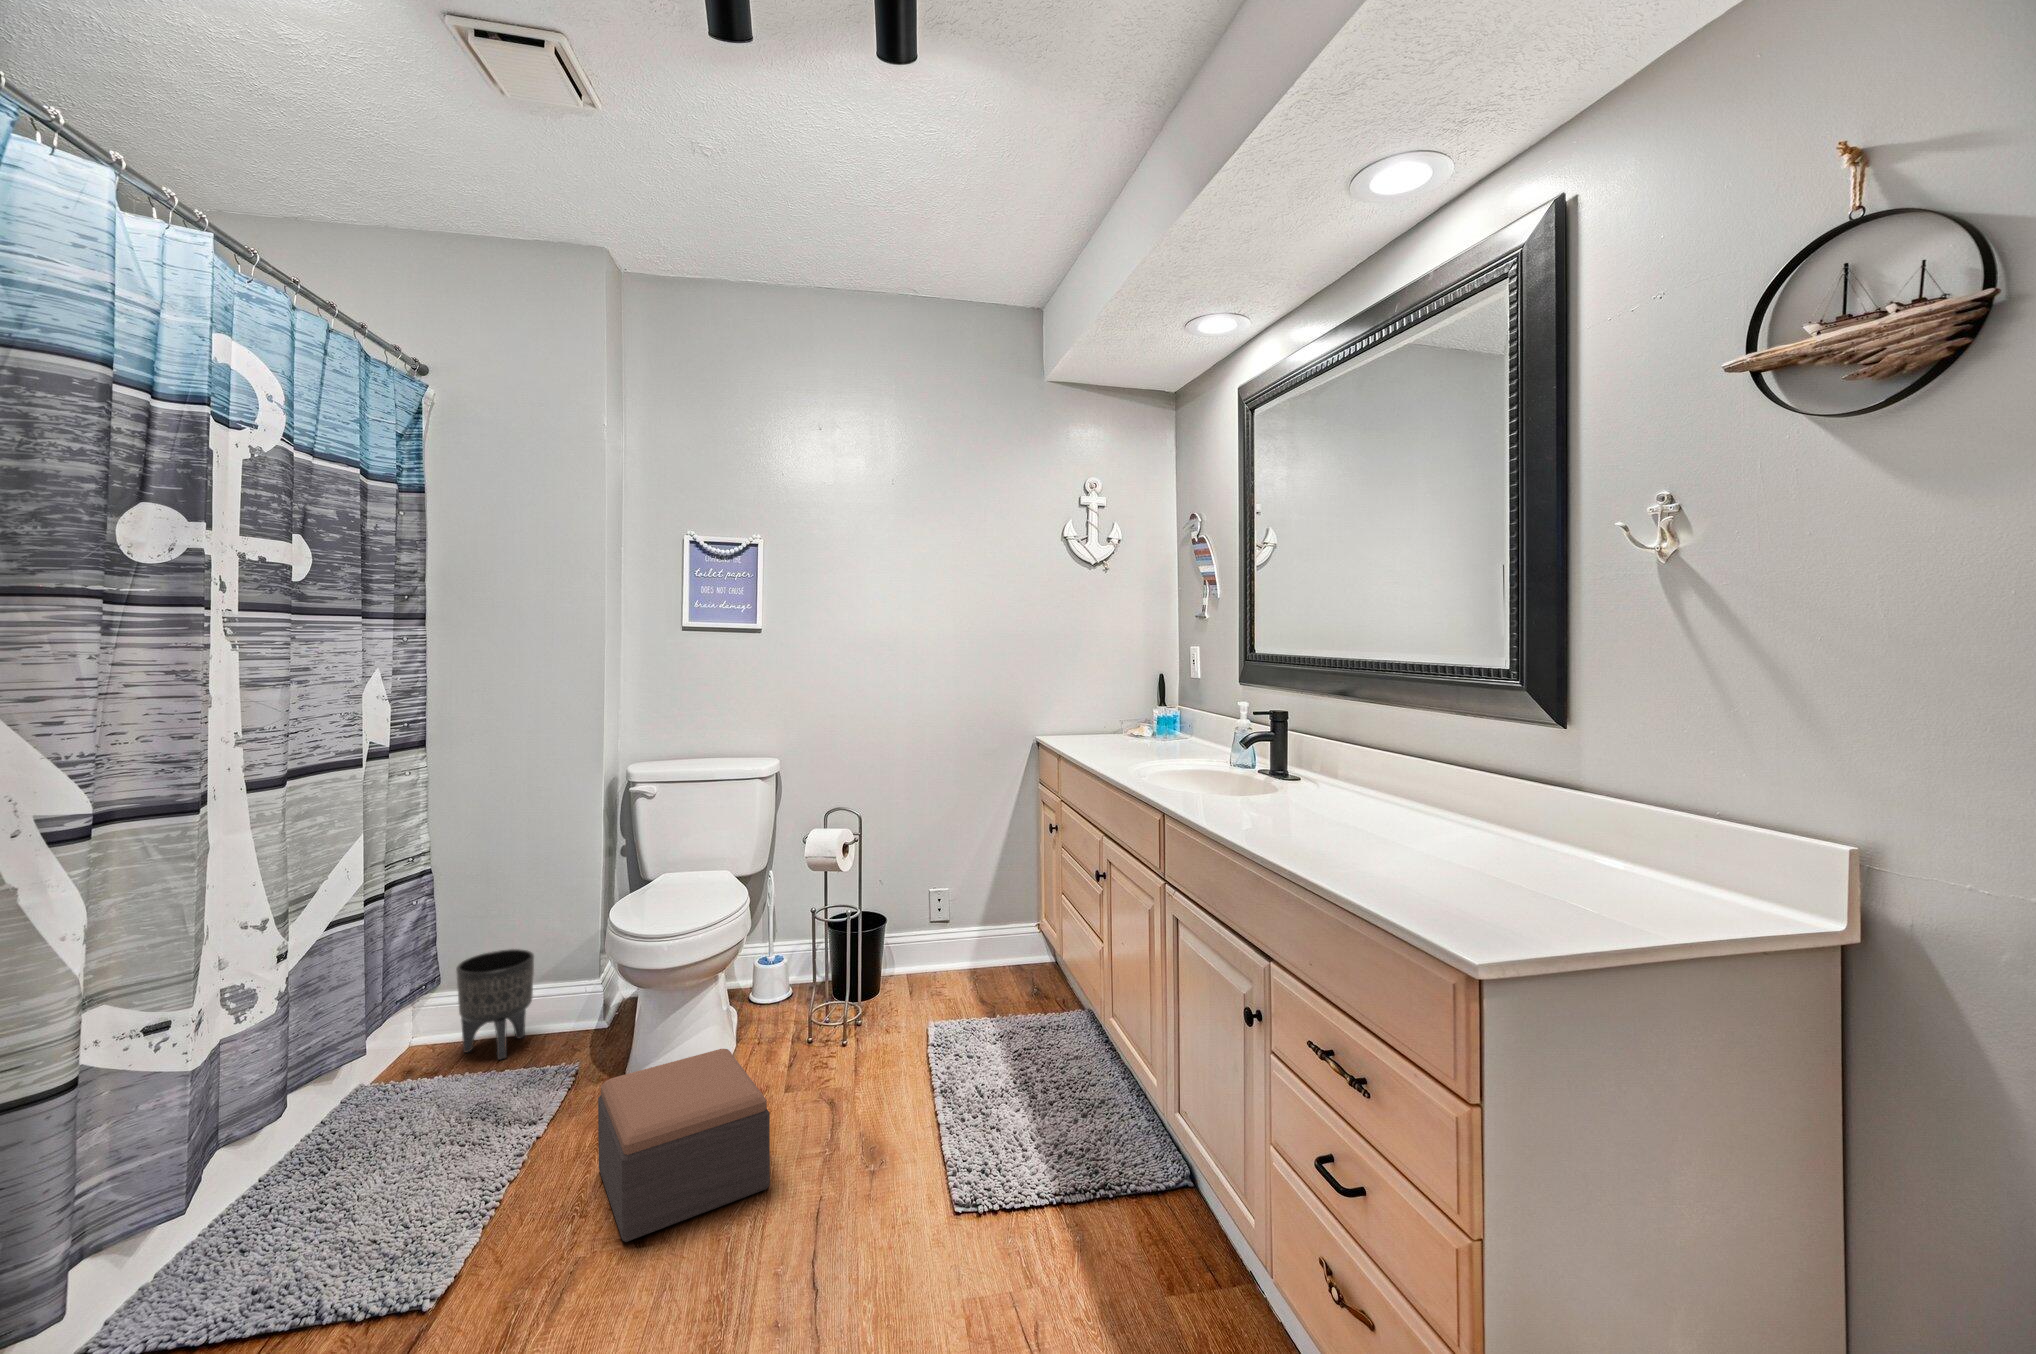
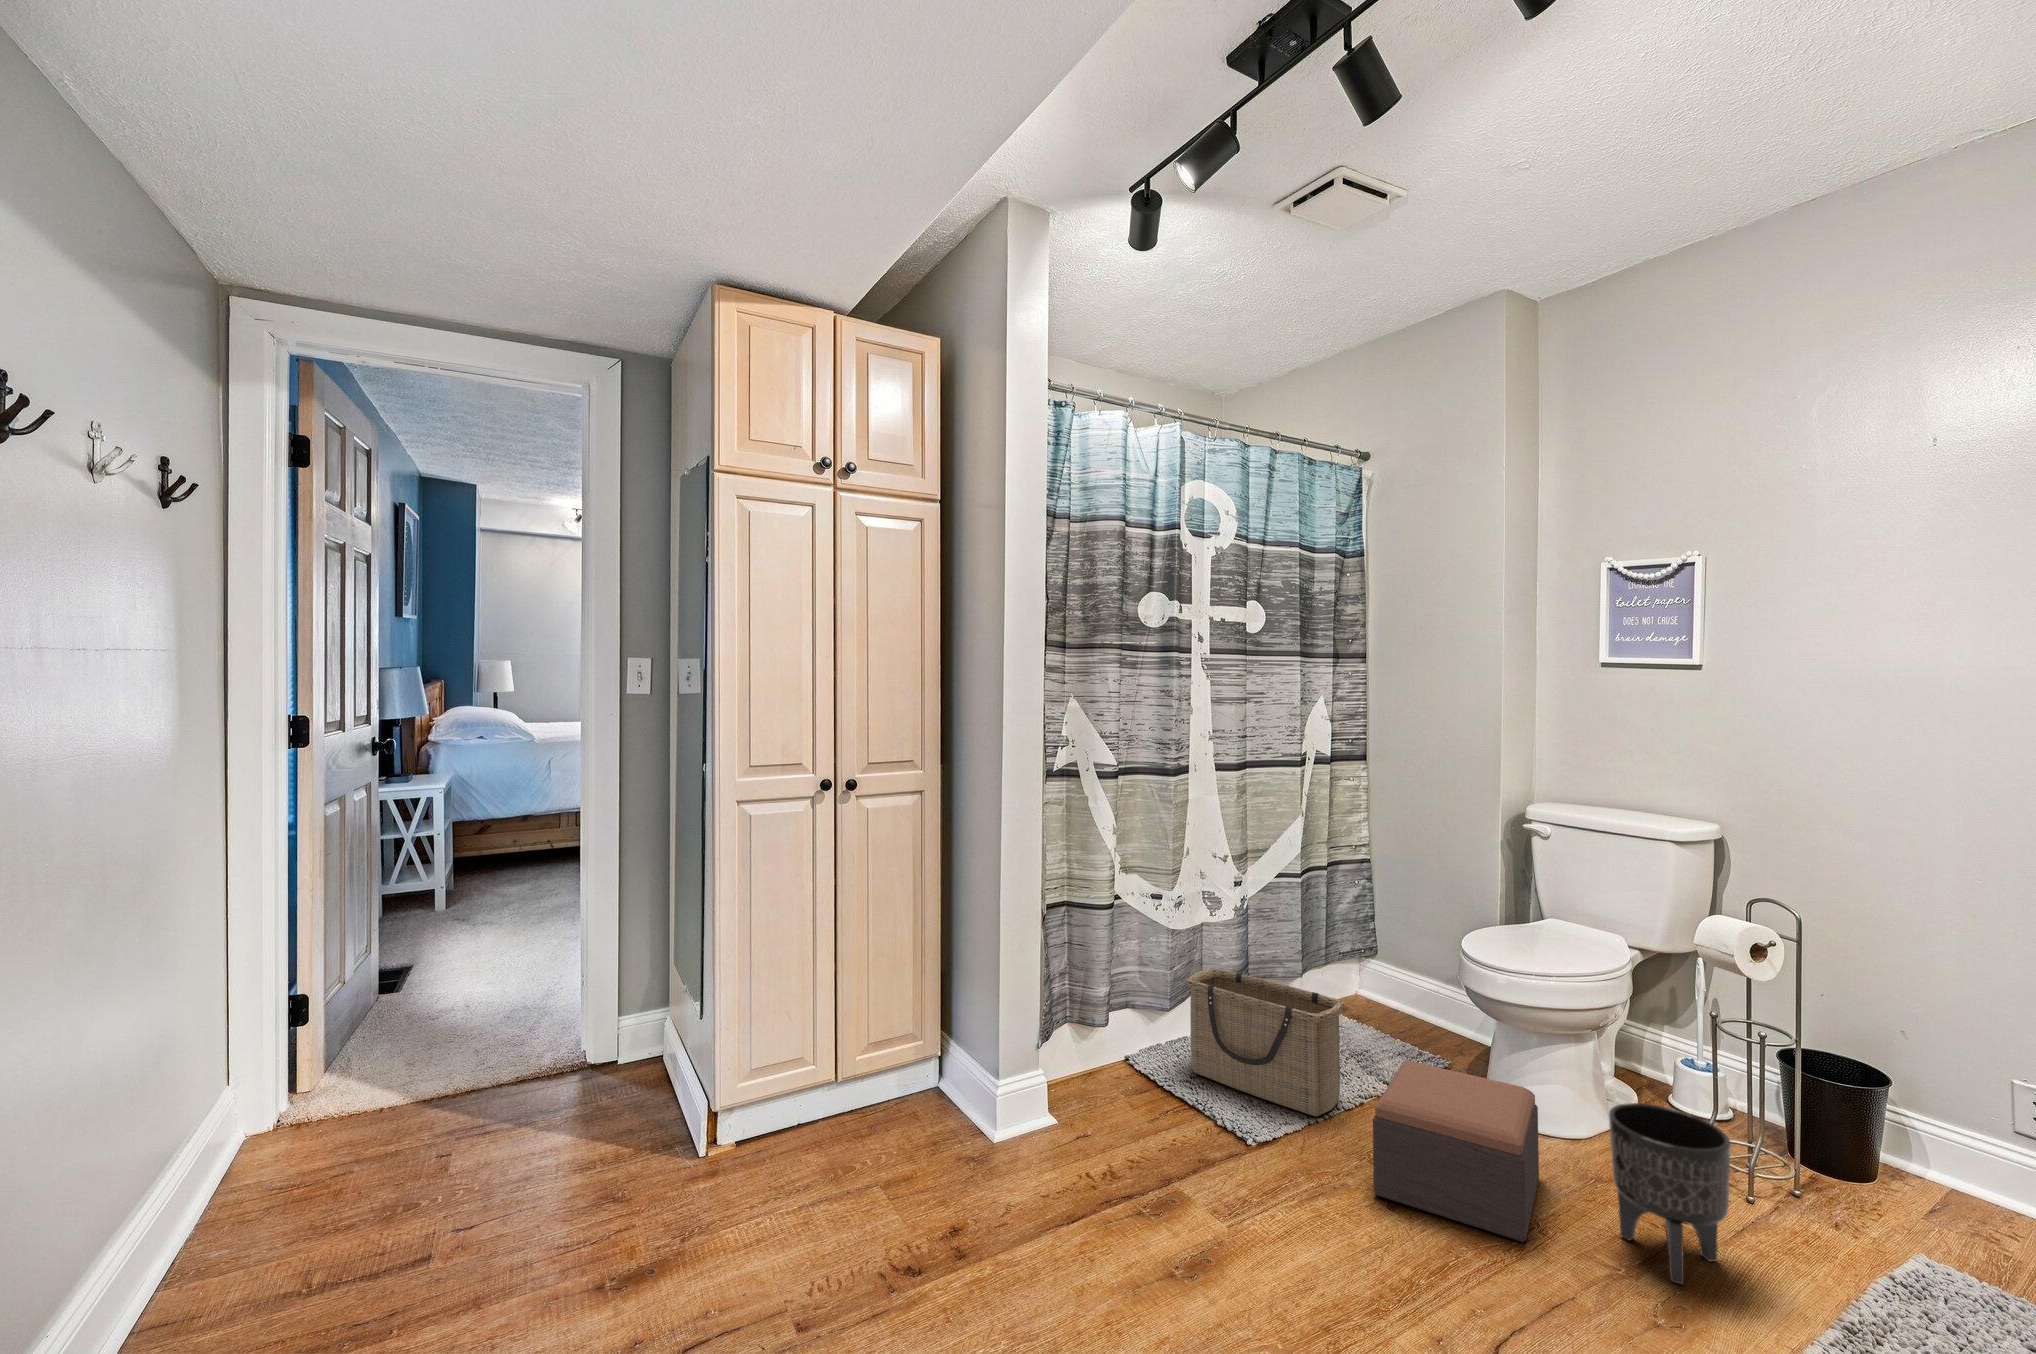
planter: present [456,949,534,1060] -> present [1609,1103,1731,1285]
basket: none [231,1050,505,1265] -> present [1186,968,1344,1116]

